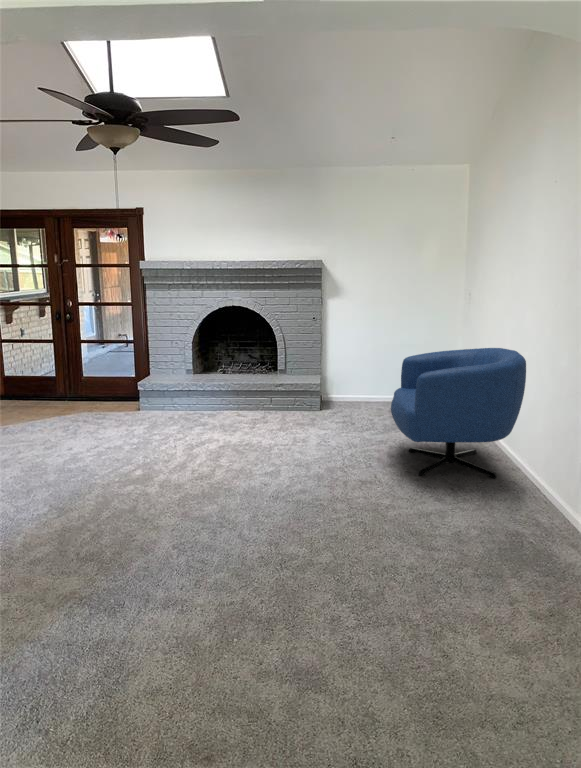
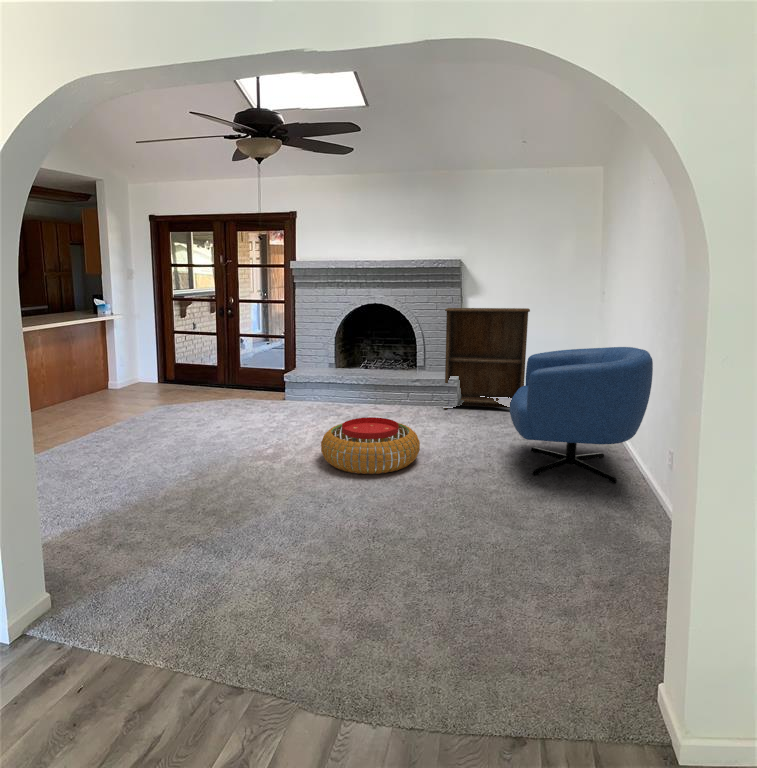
bookshelf: none [309,310,393,414] -> present [444,308,530,409]
pouf: none [202,427,305,487] -> present [321,417,420,474]

